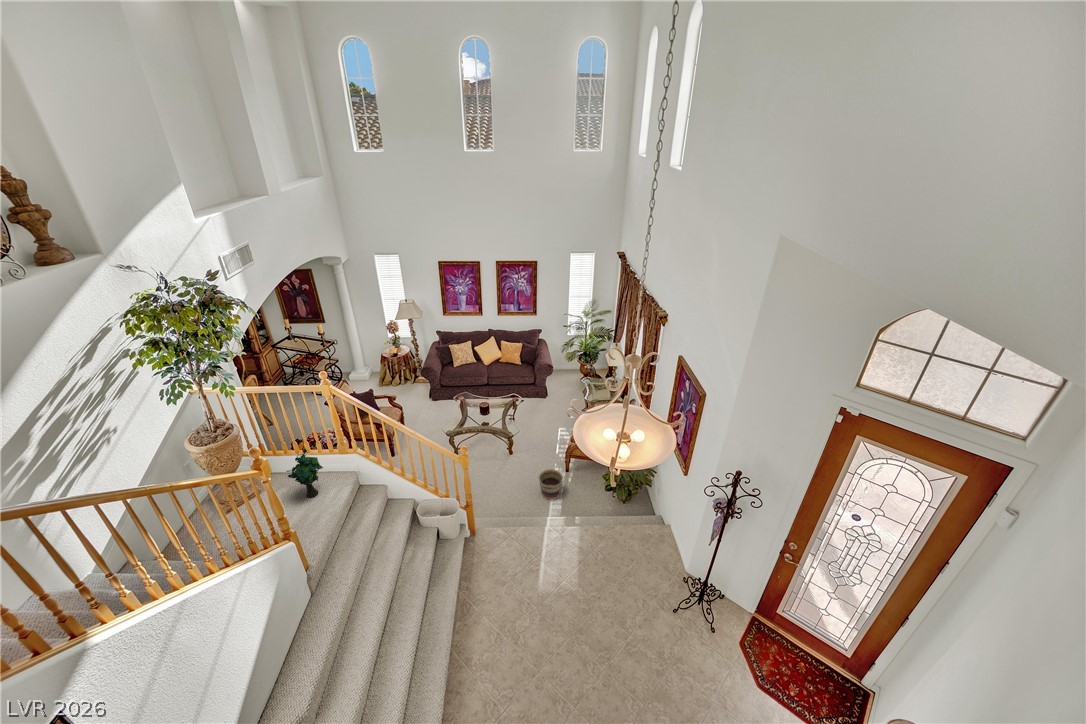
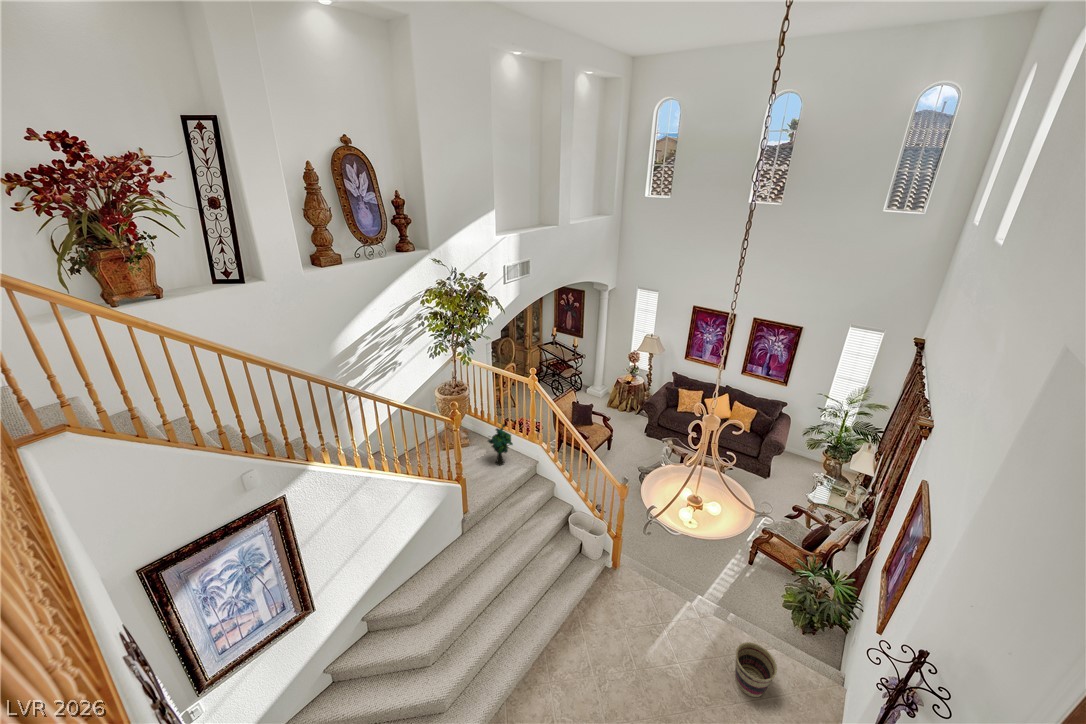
basket: present [539,469,563,500] -> present [735,642,777,697]

